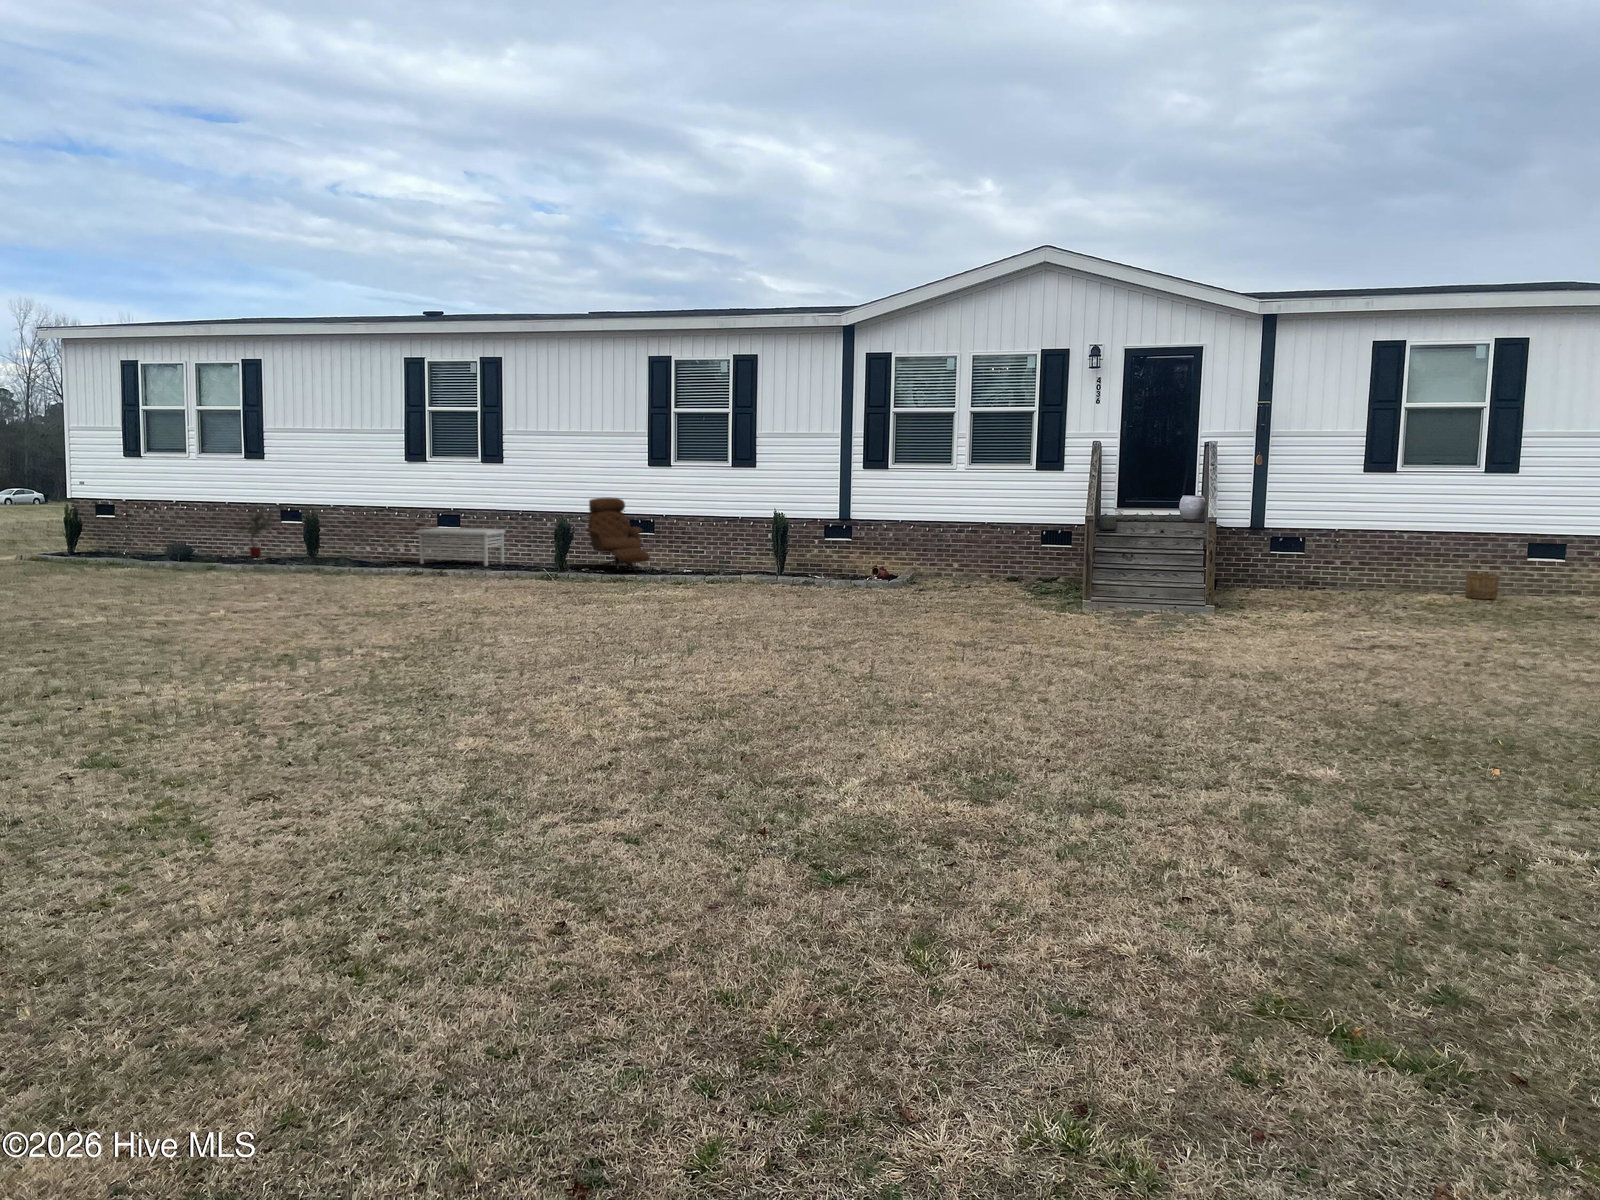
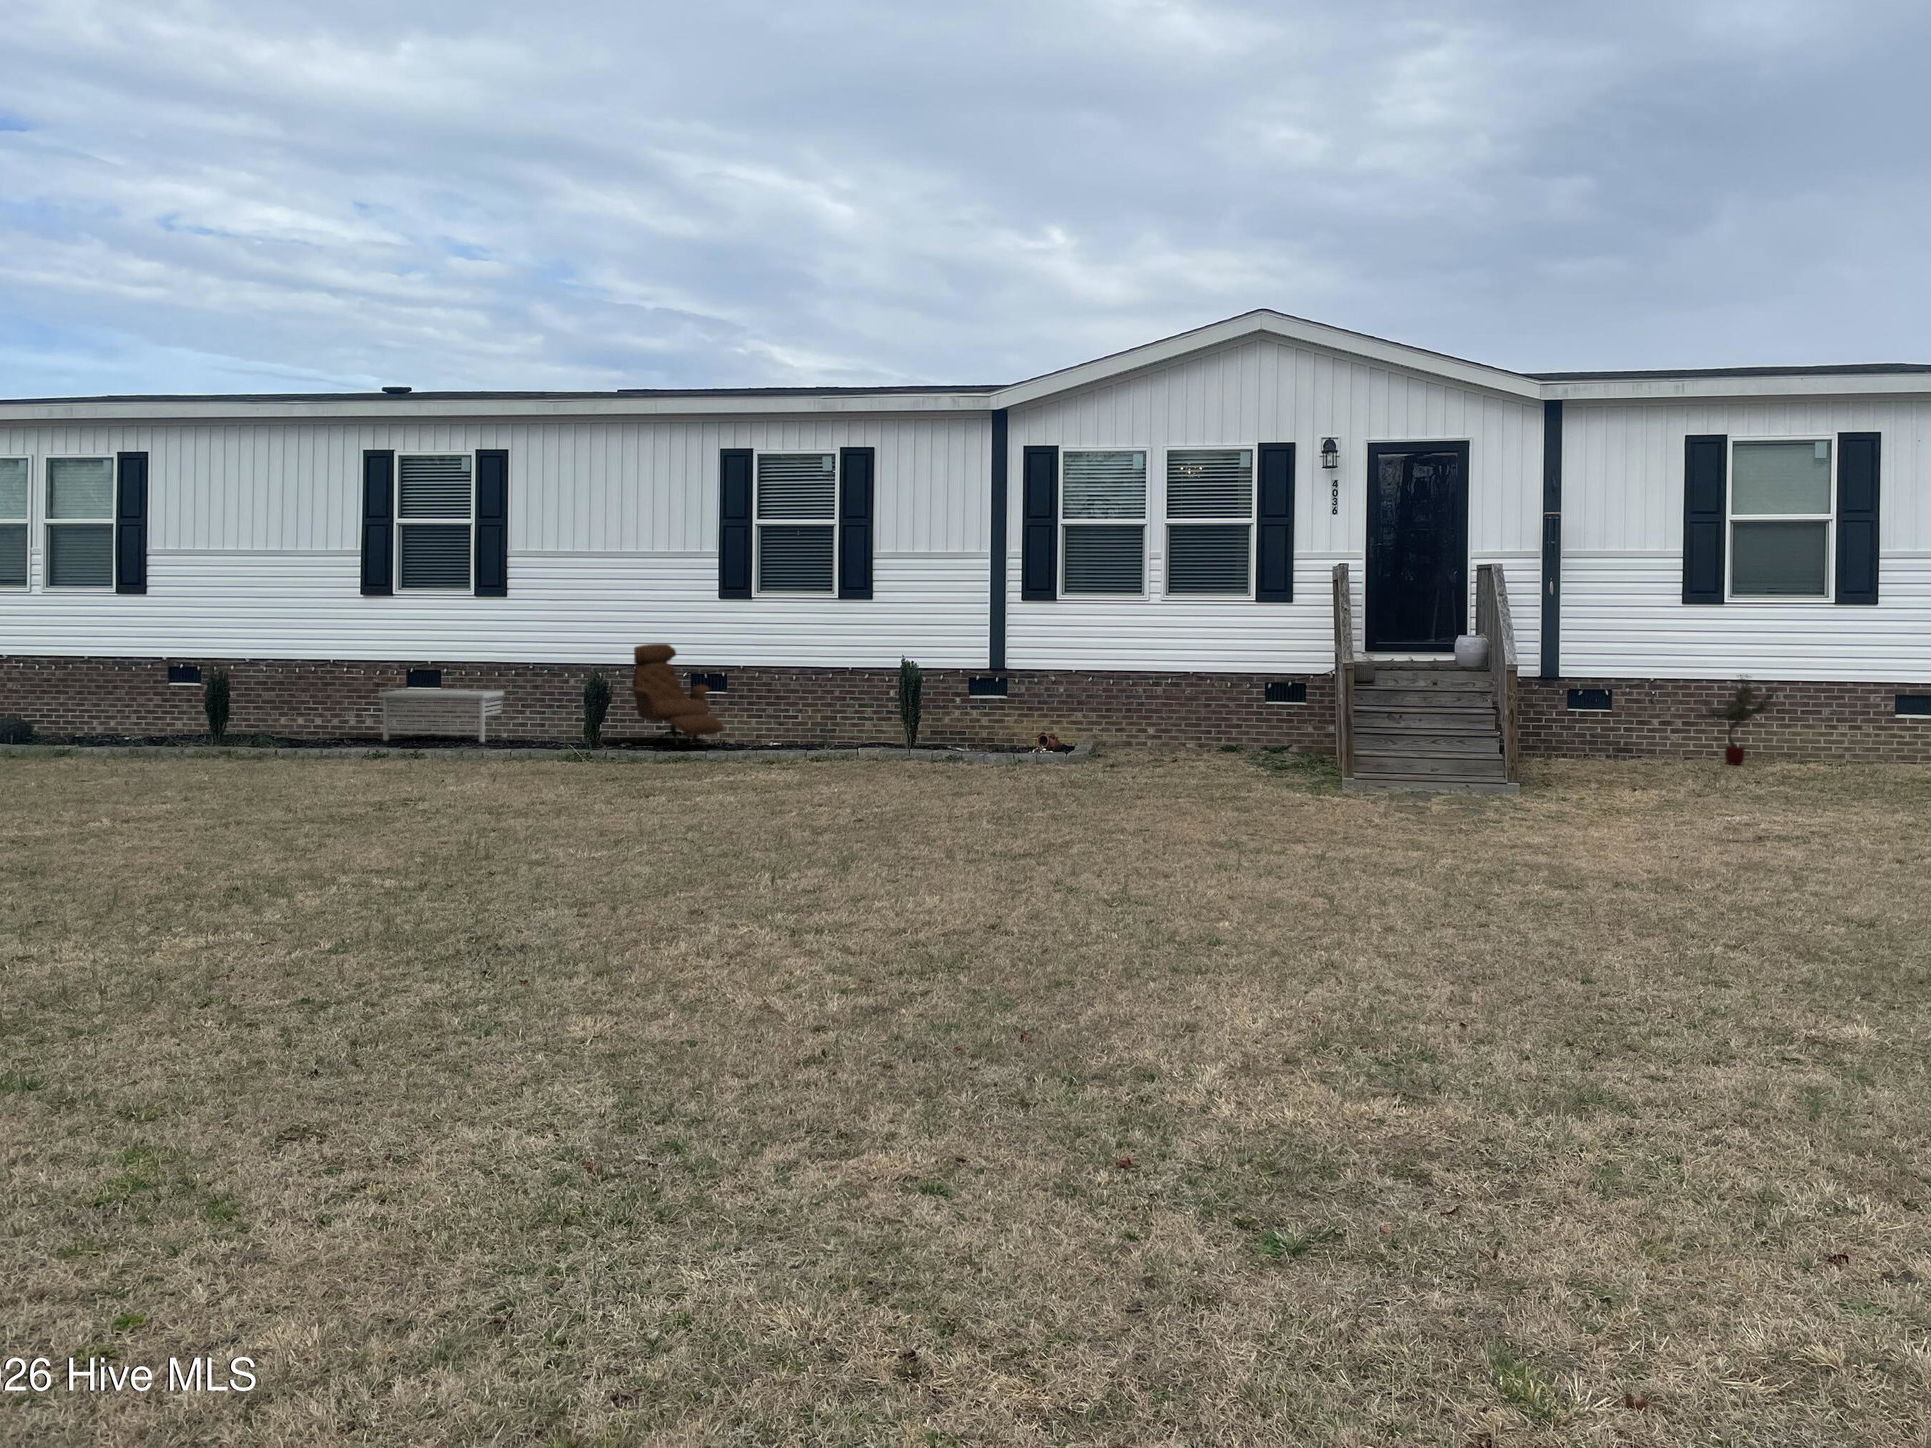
potted tree: present [237,506,272,557] -> present [1697,675,1777,765]
wooden bucket: present [1465,573,1500,599] -> none [1820,733,1866,767]

